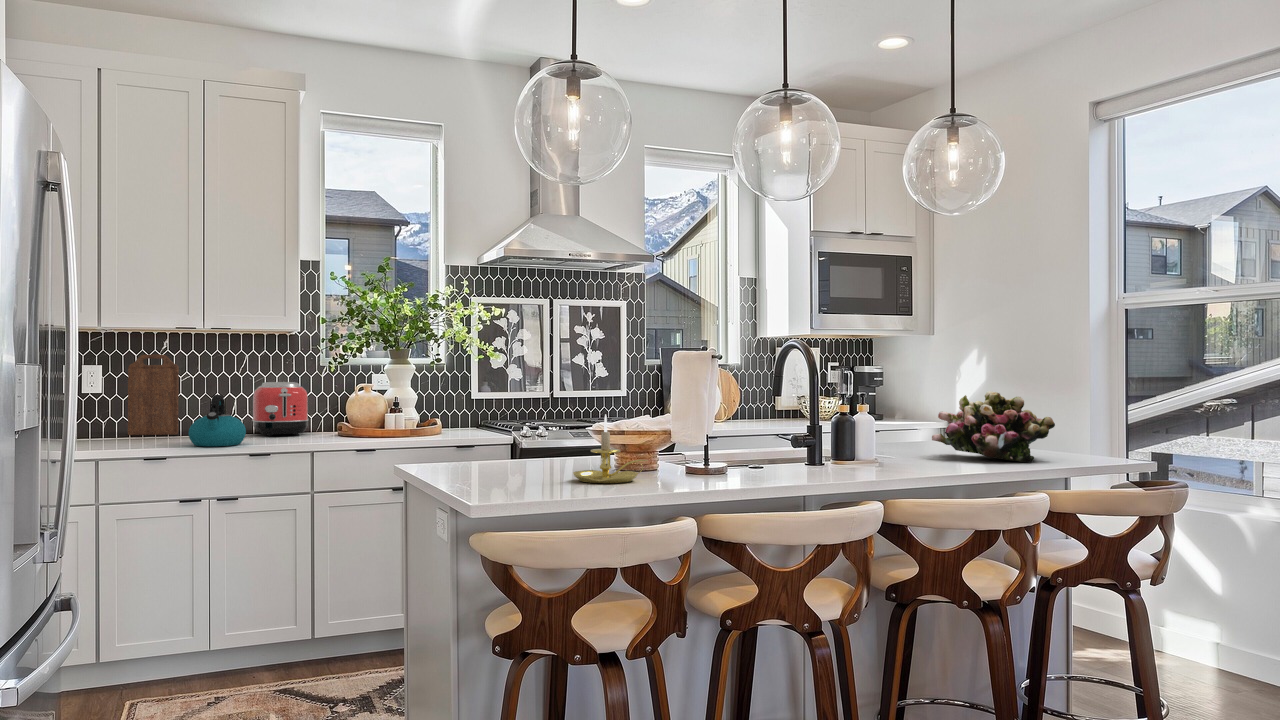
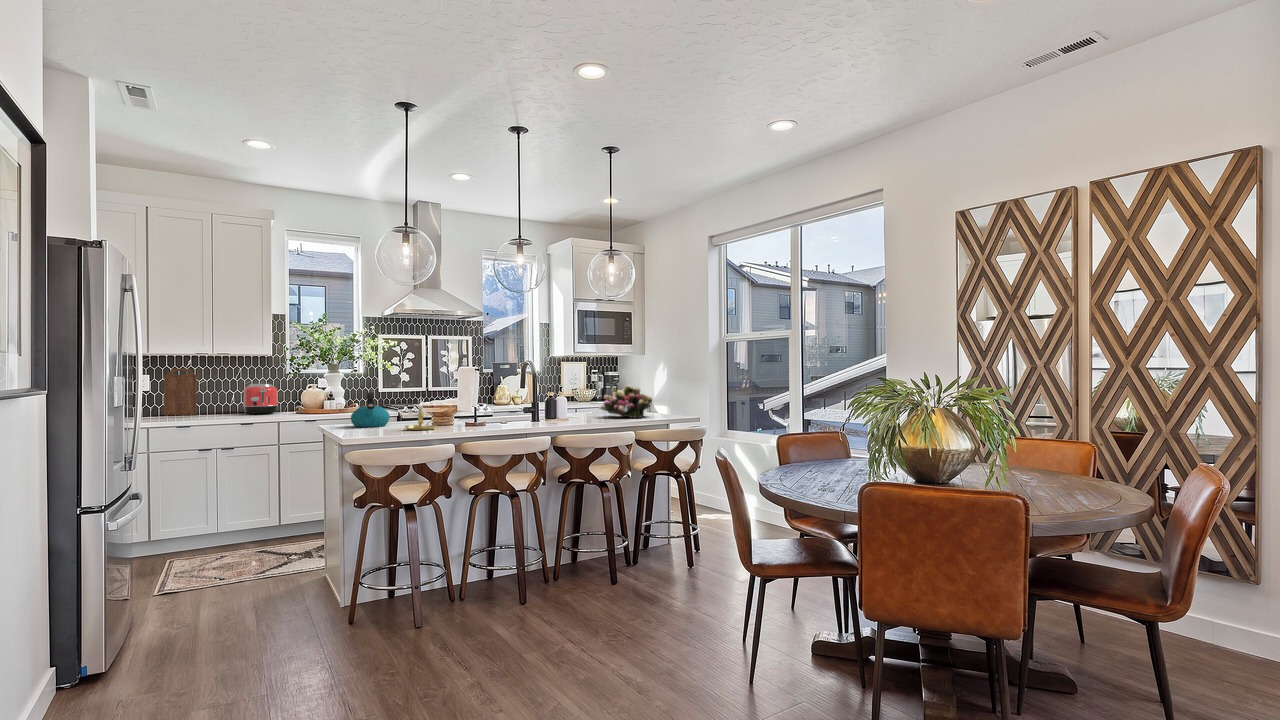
kettle: present [188,395,246,446] -> present [351,392,390,427]

